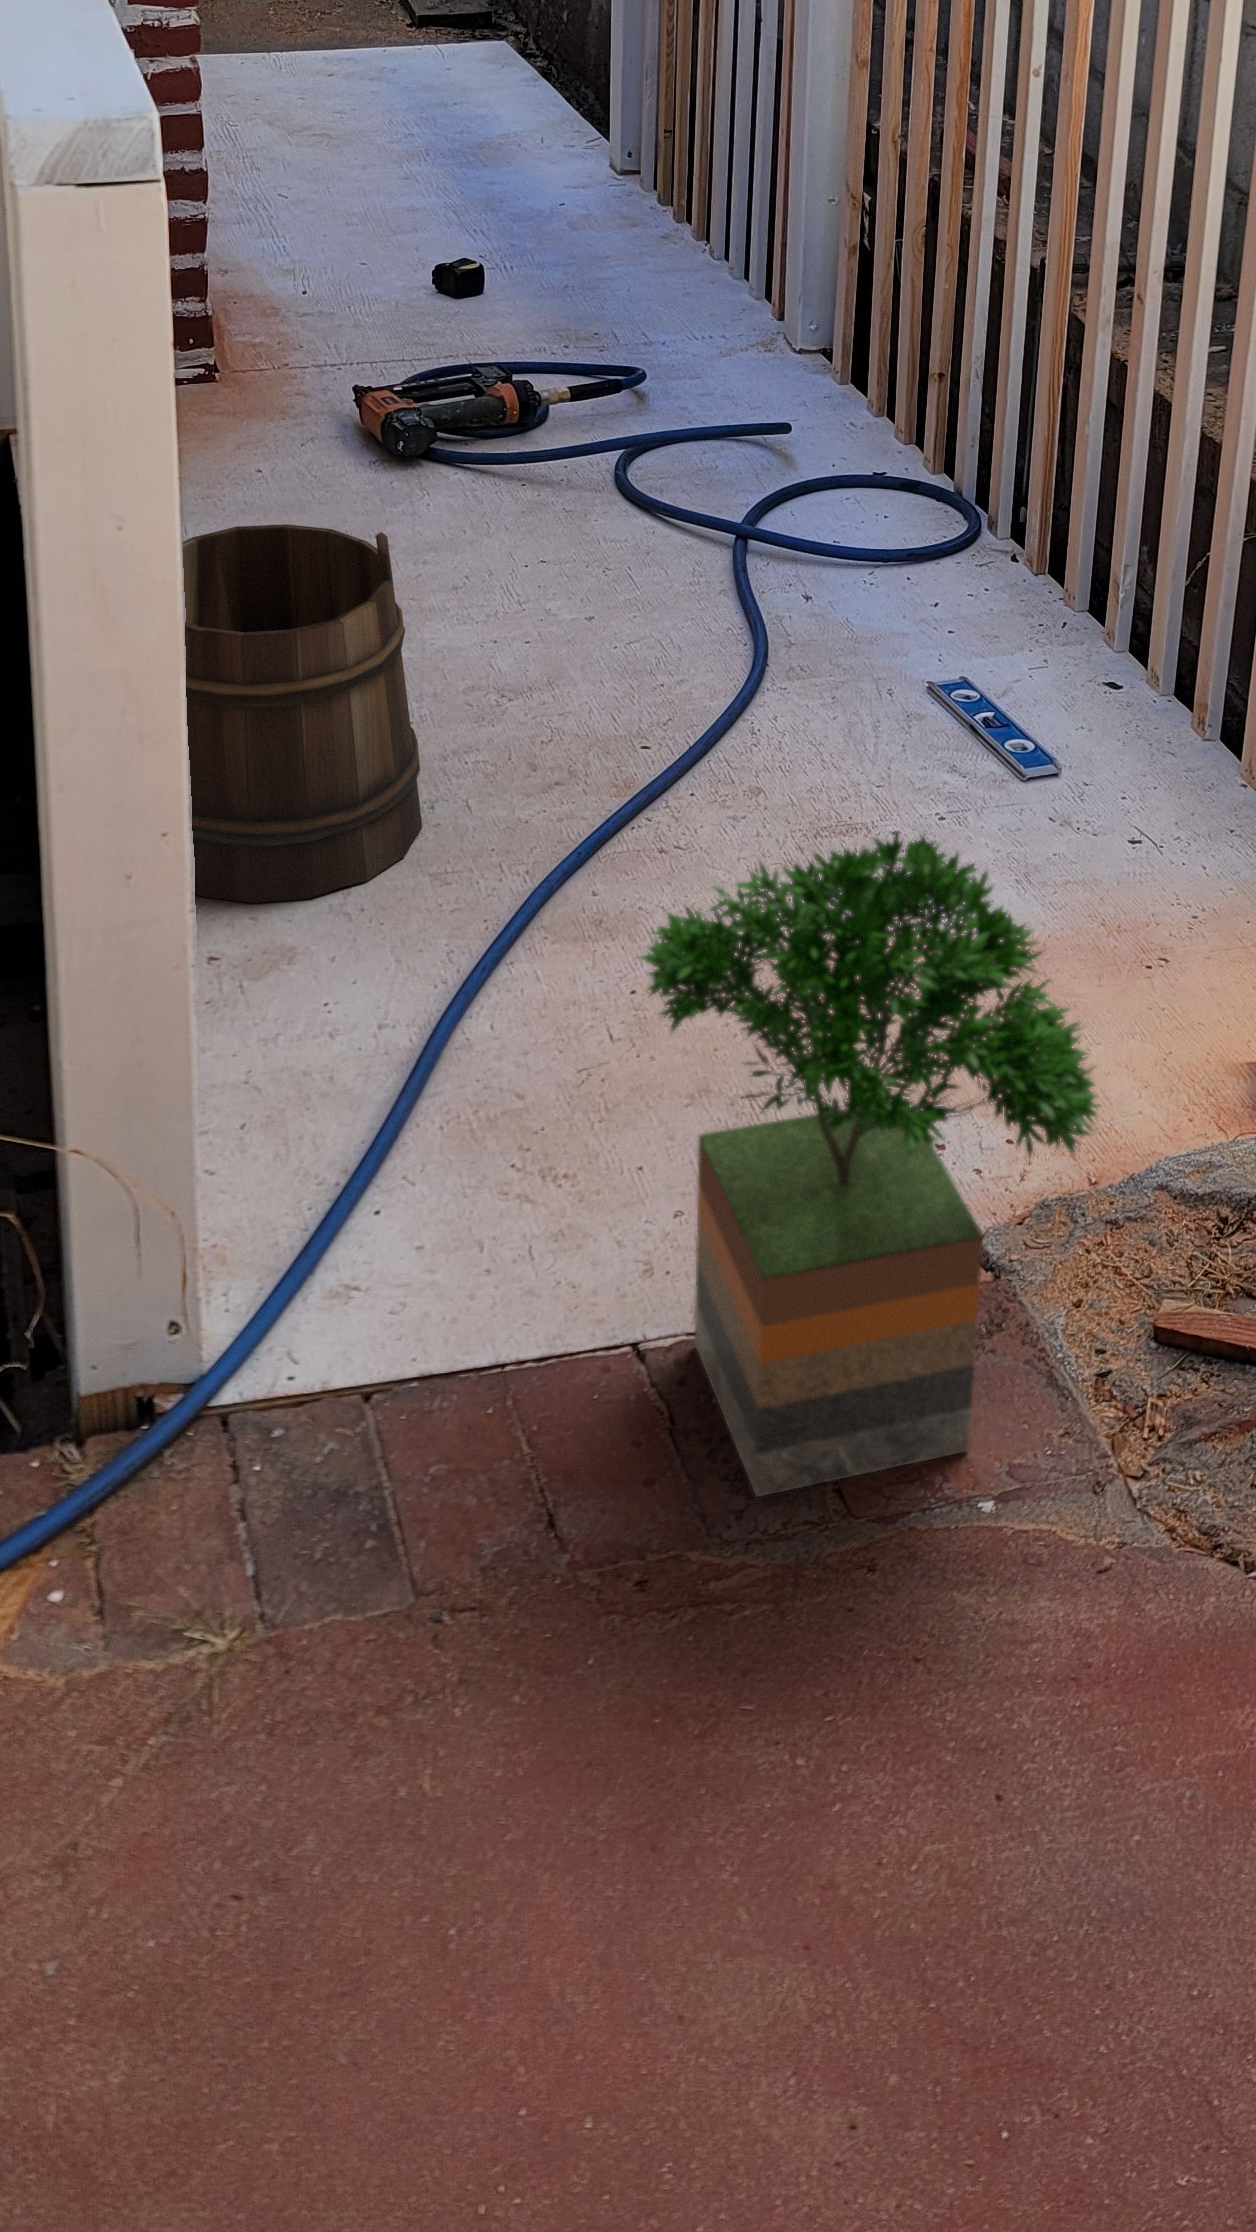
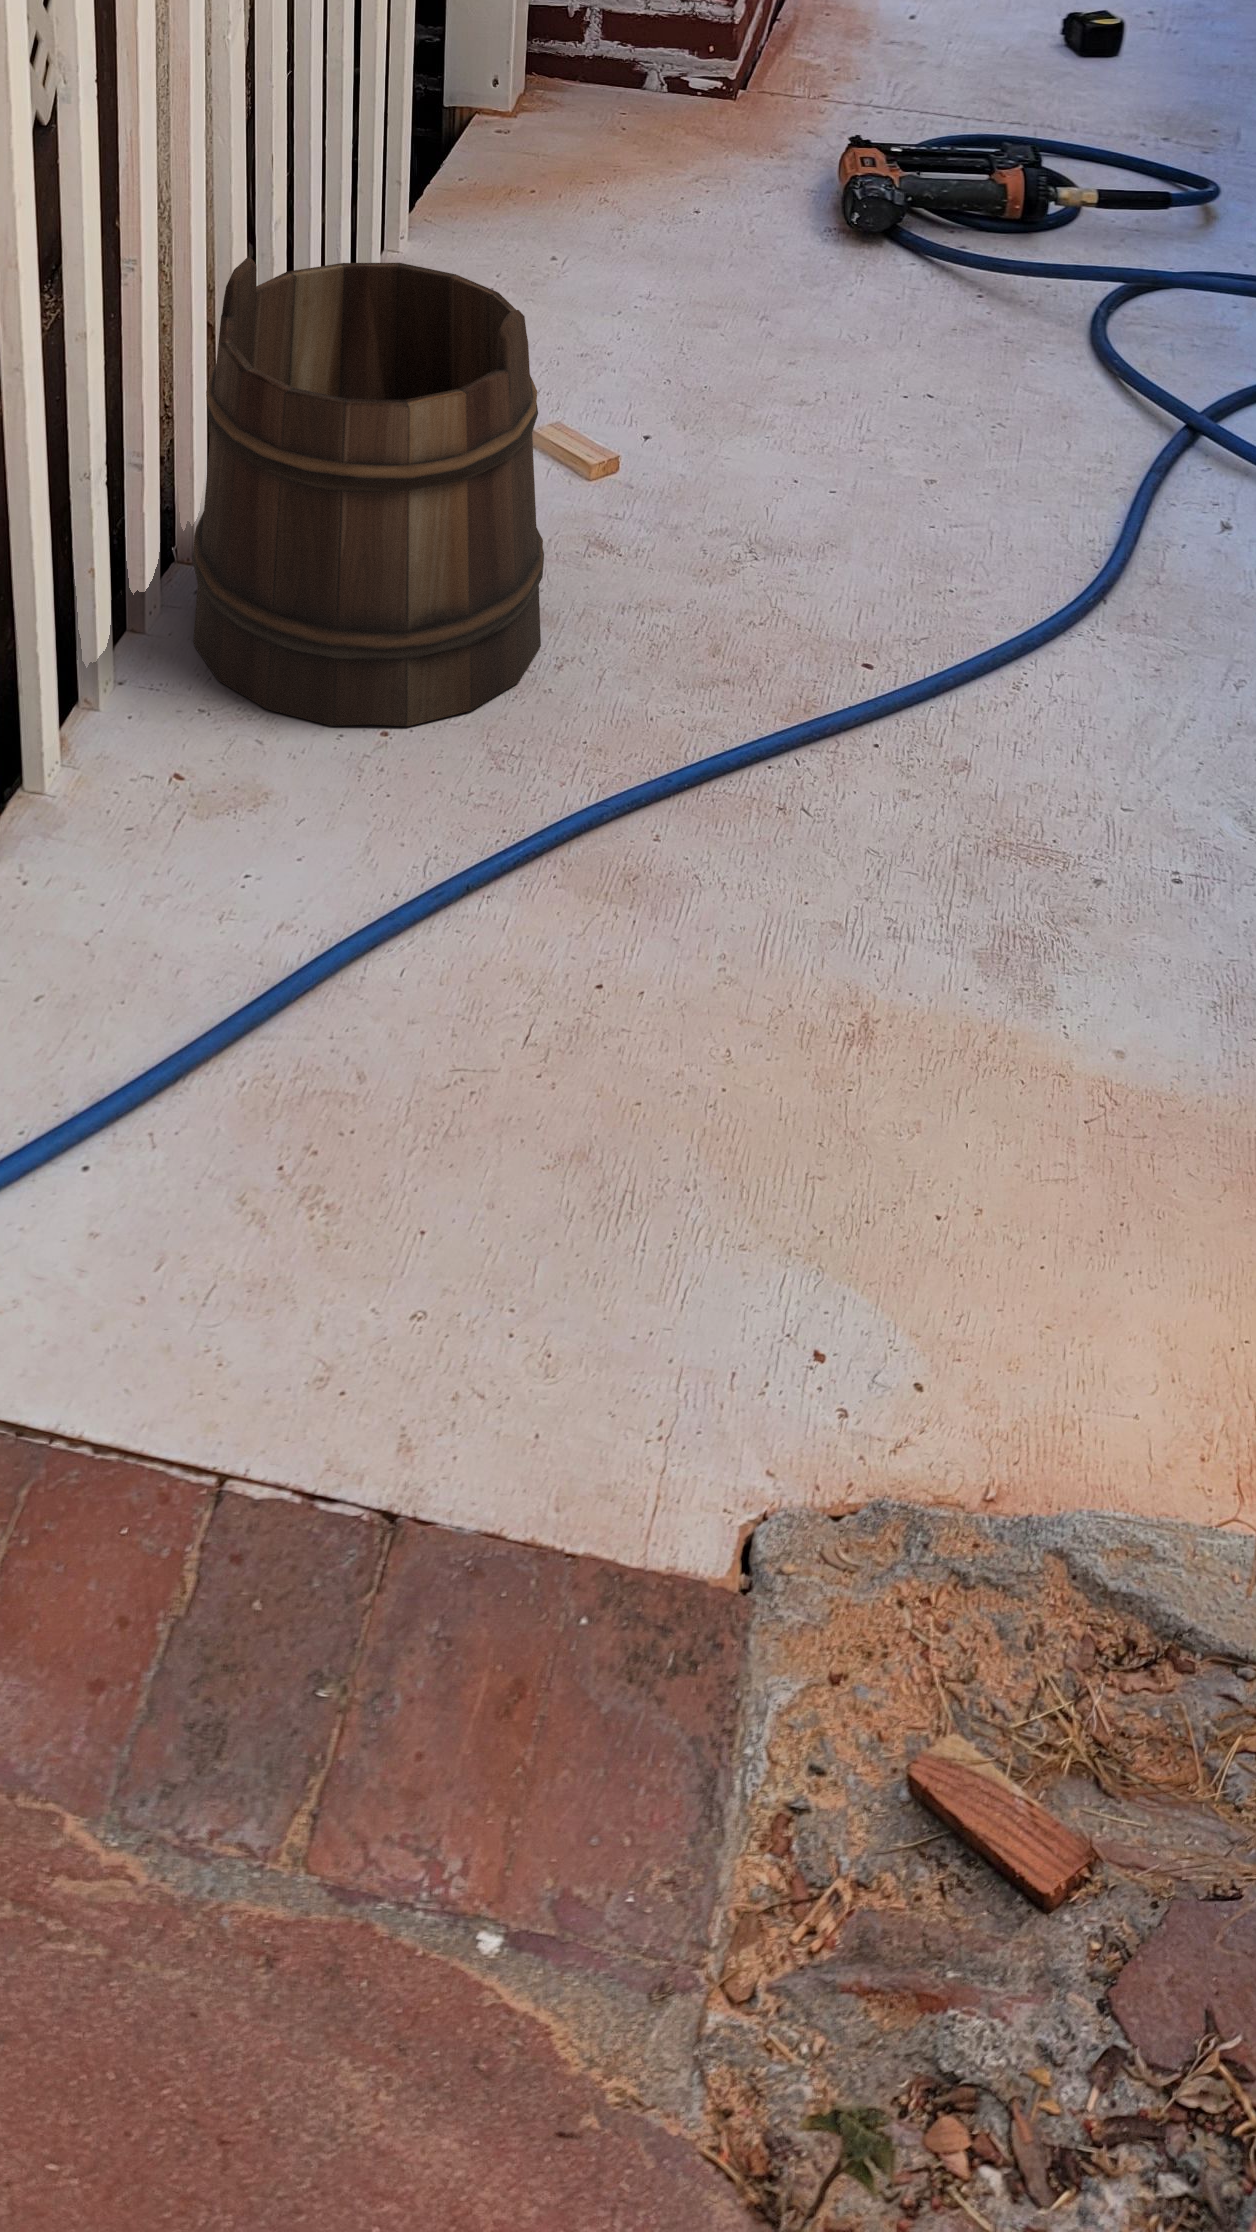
potted tree: present [640,834,1100,1497] -> none [148,881,766,1817]

